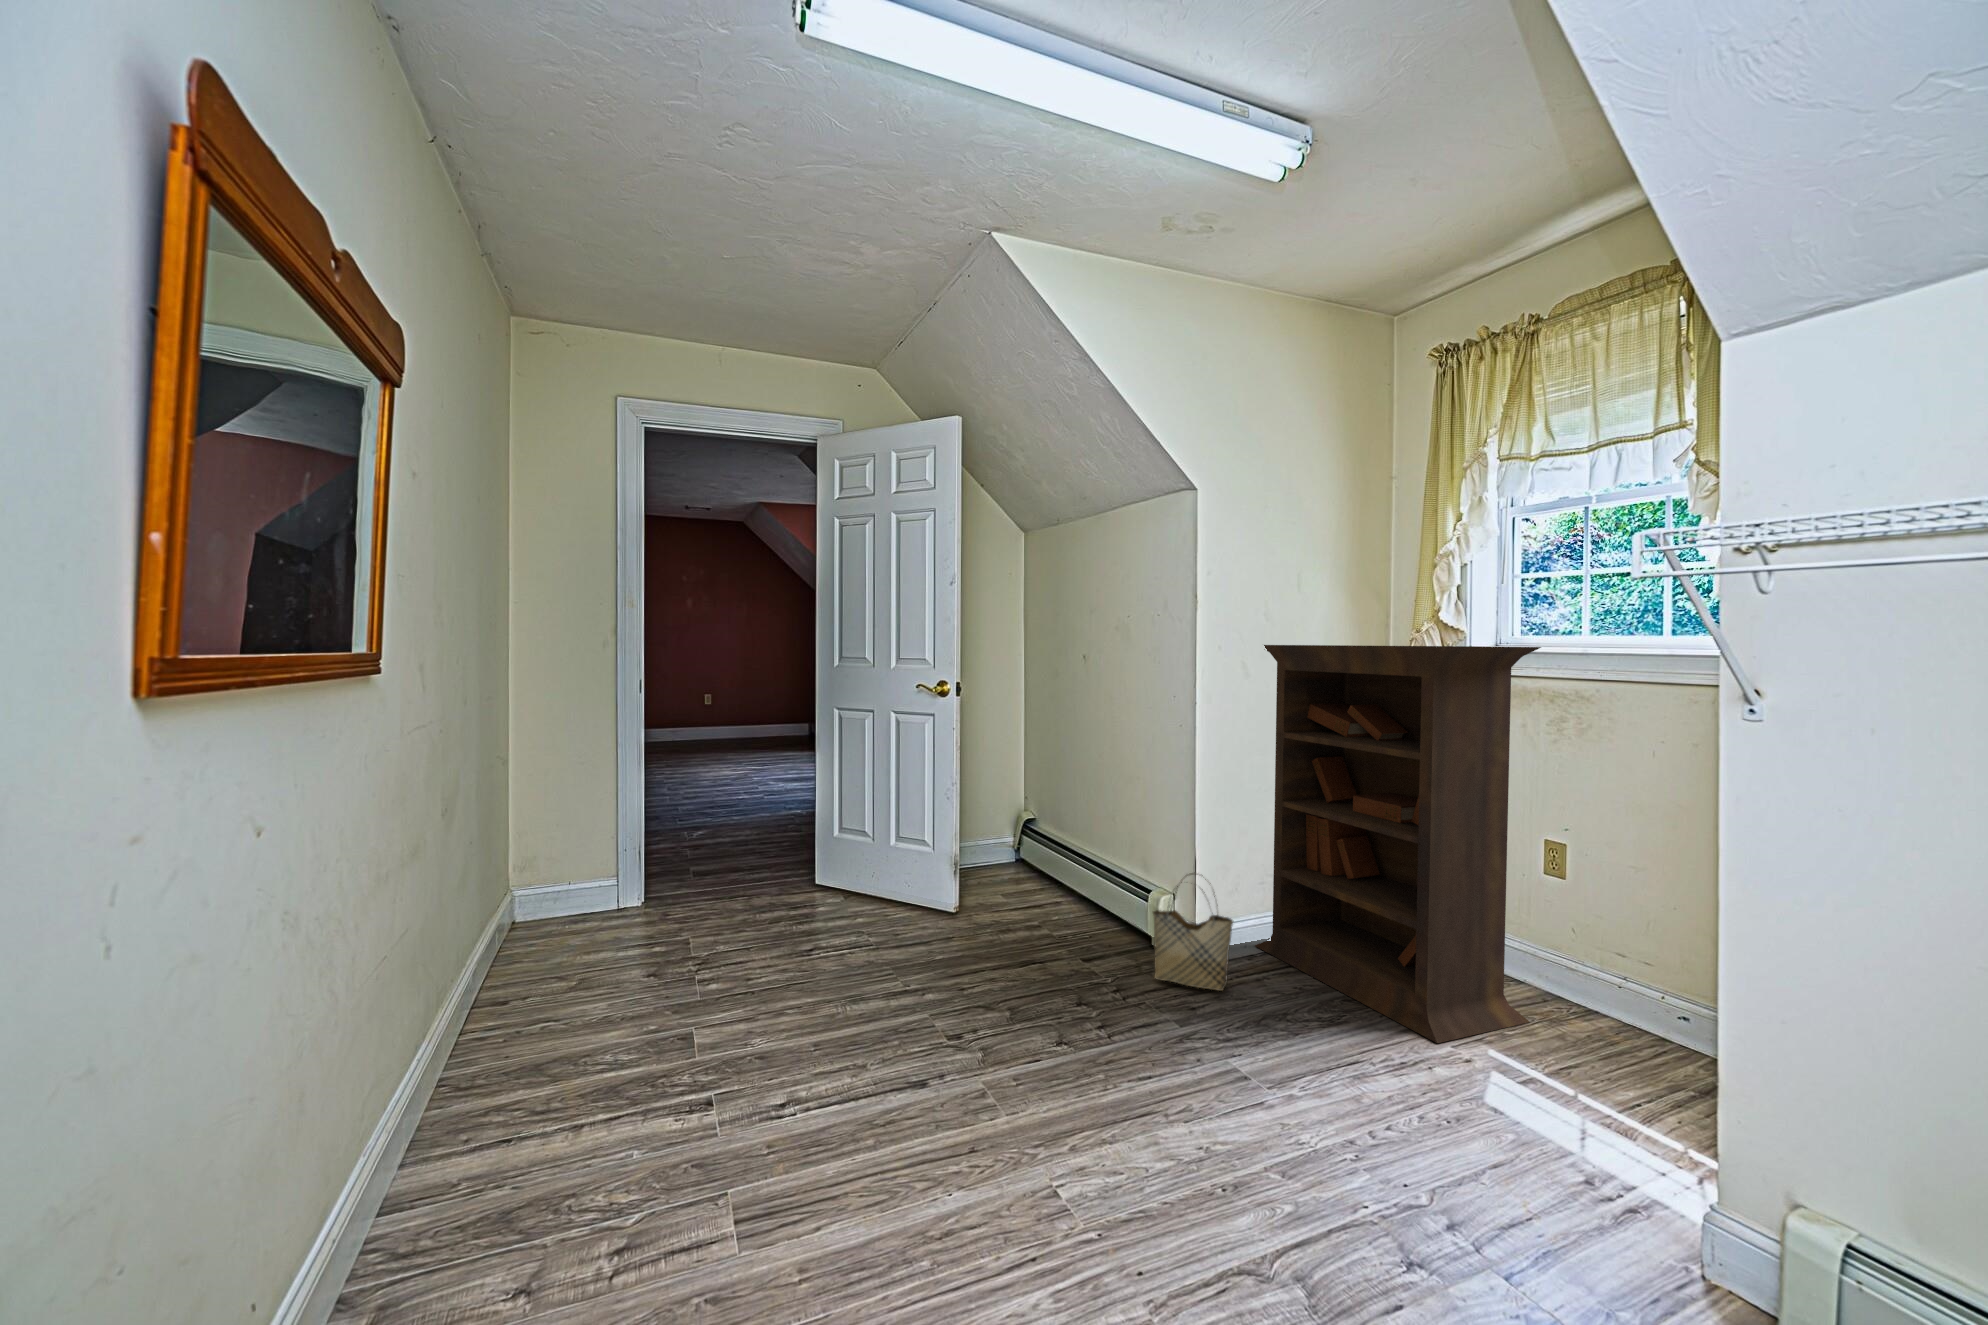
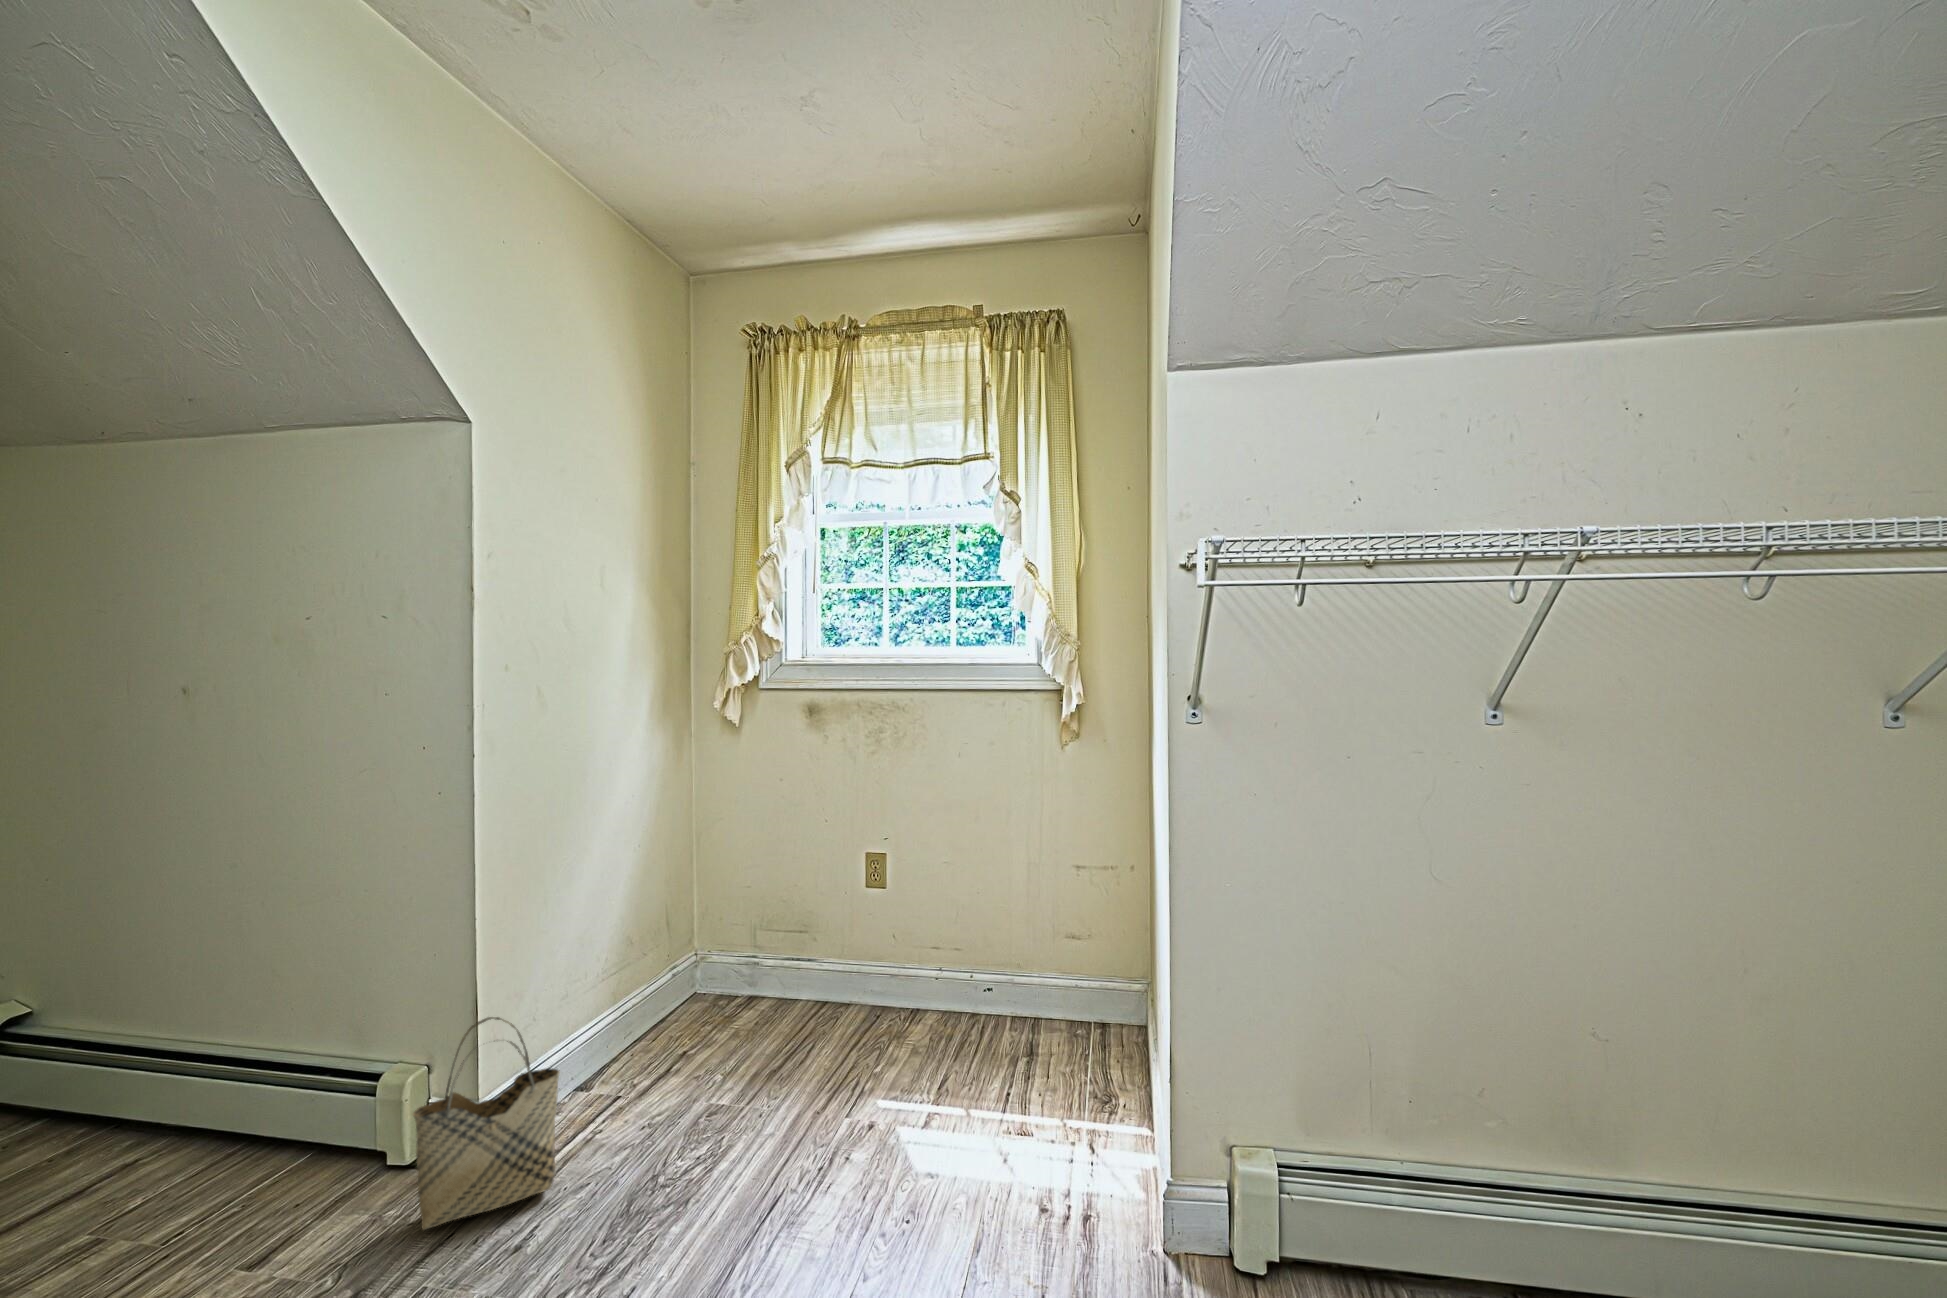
bookcase: present [1255,645,1541,1043] -> none [555,658,886,1119]

